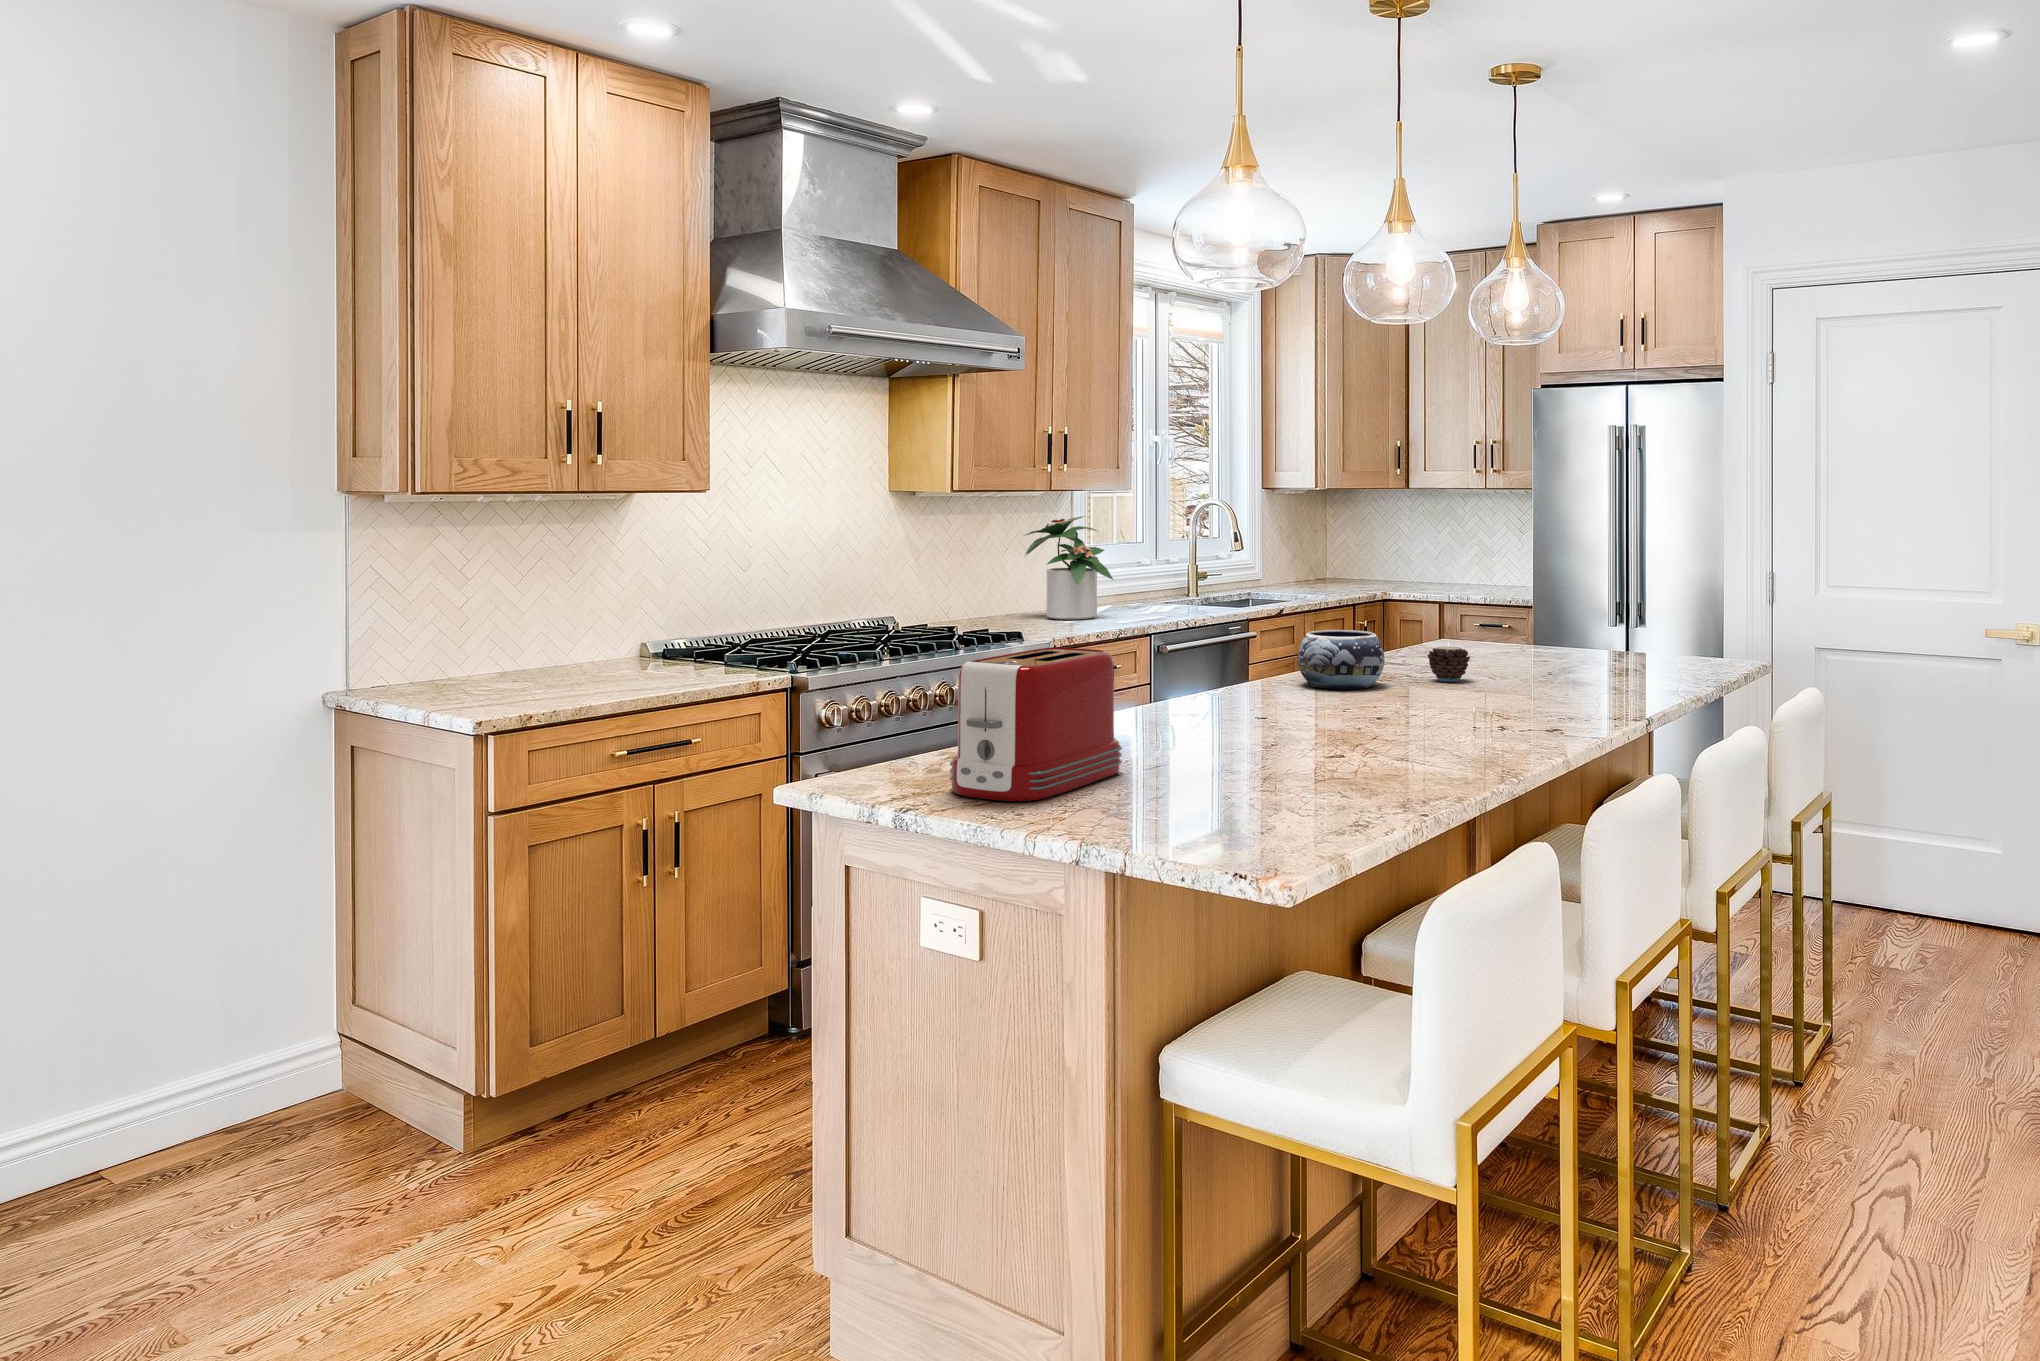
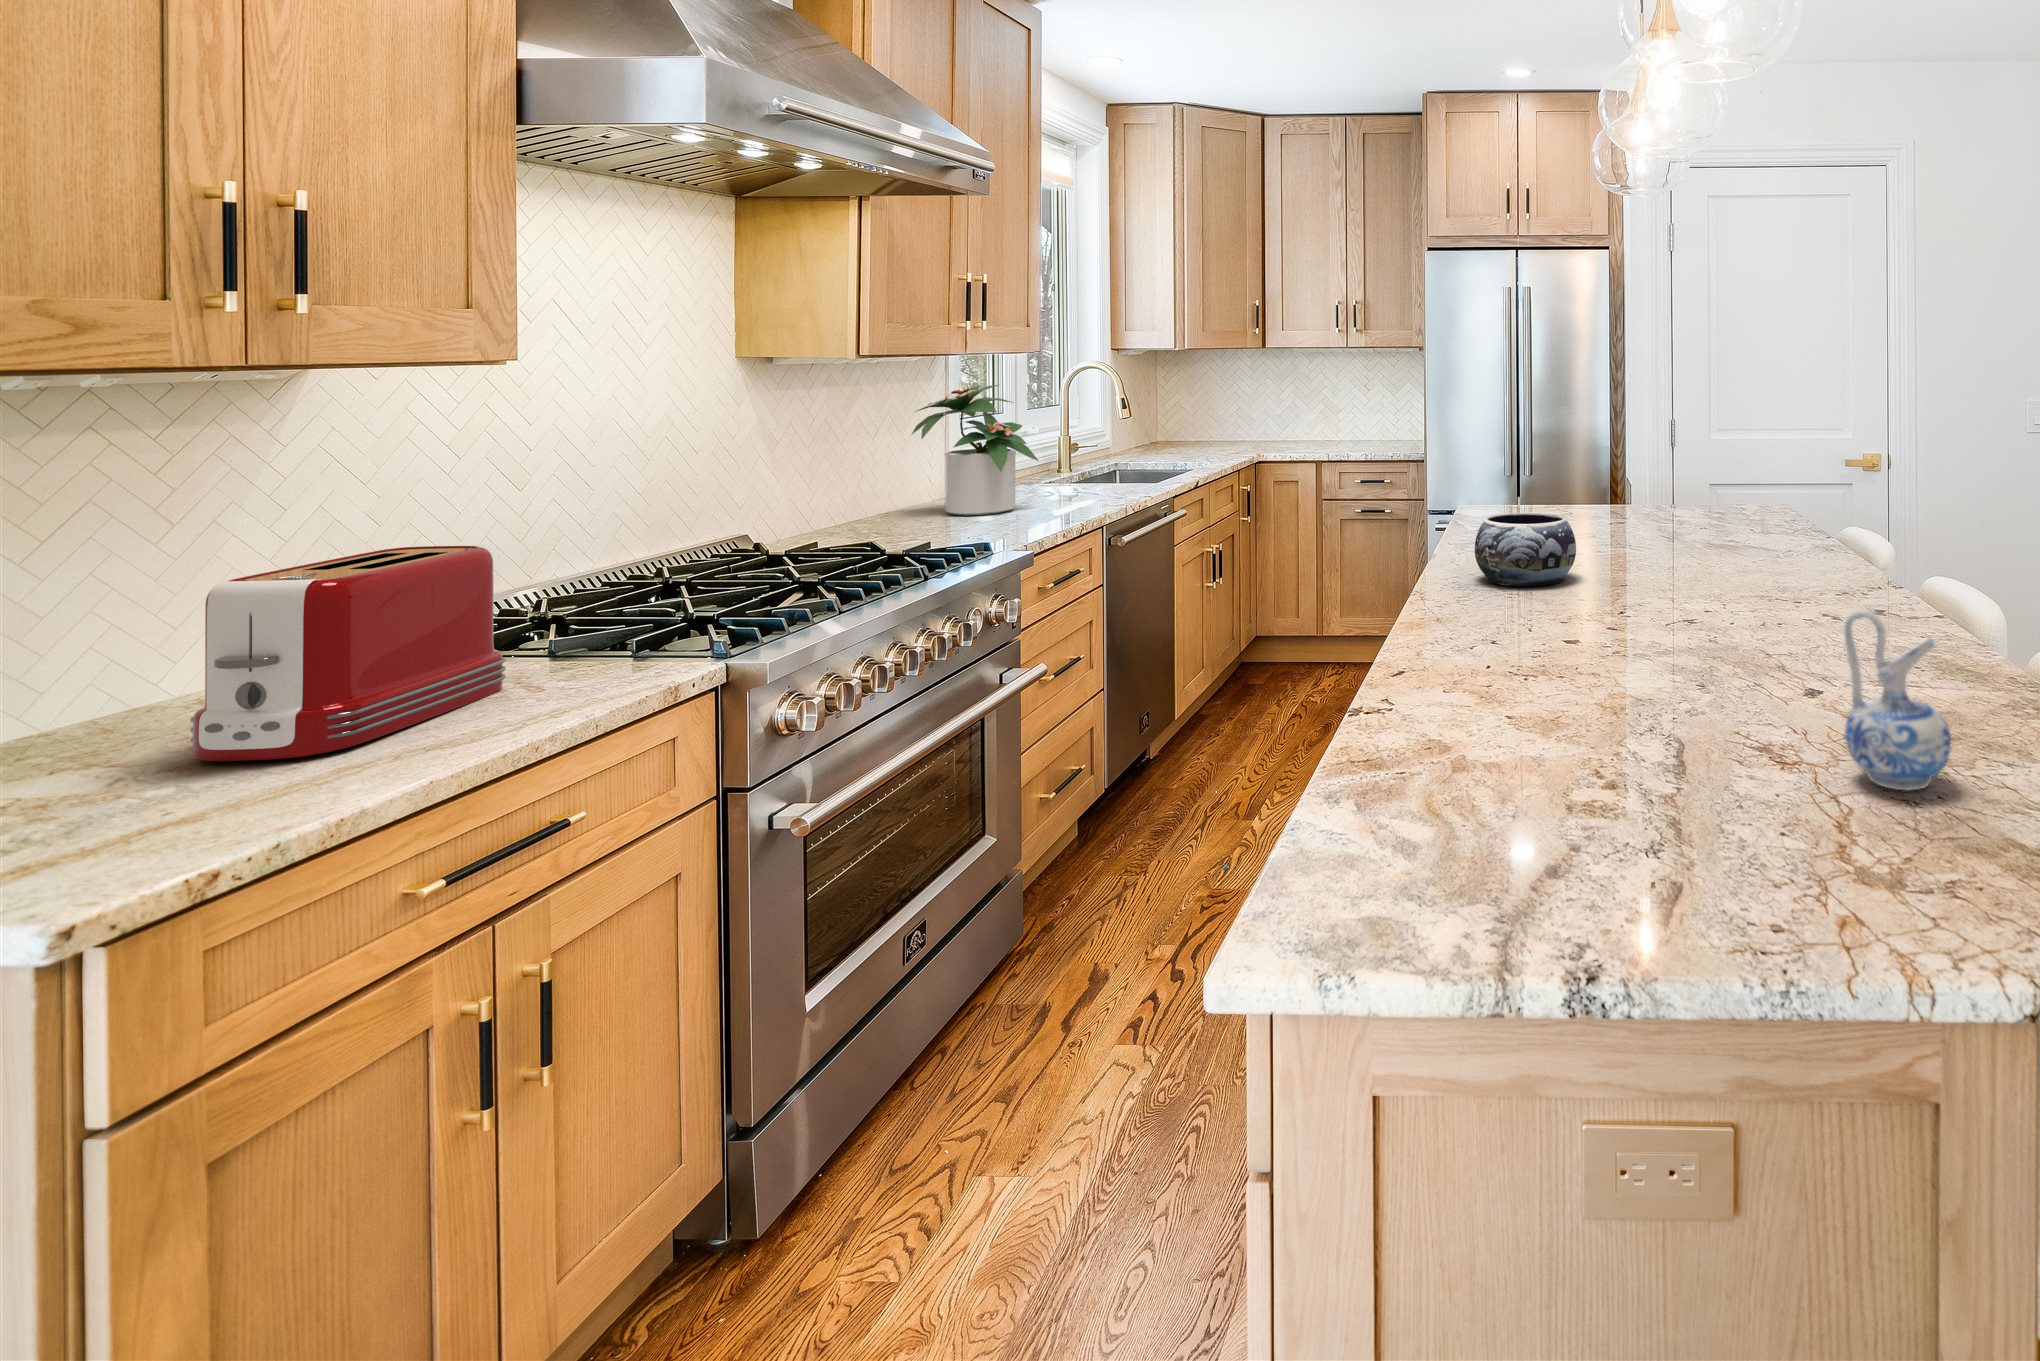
candle: present [1428,642,1470,682] -> none [1586,515,1633,561]
toaster: present [950,648,1122,801] -> present [190,546,506,761]
ceramic pitcher: none [1221,667,1290,790] -> present [1844,609,1951,790]

